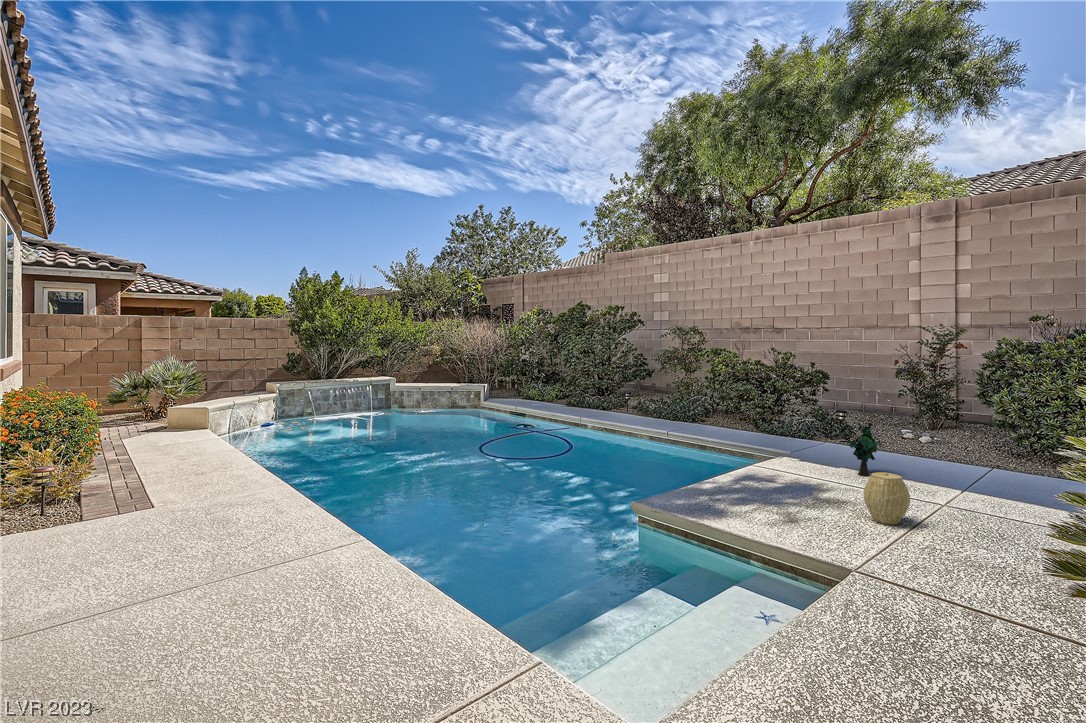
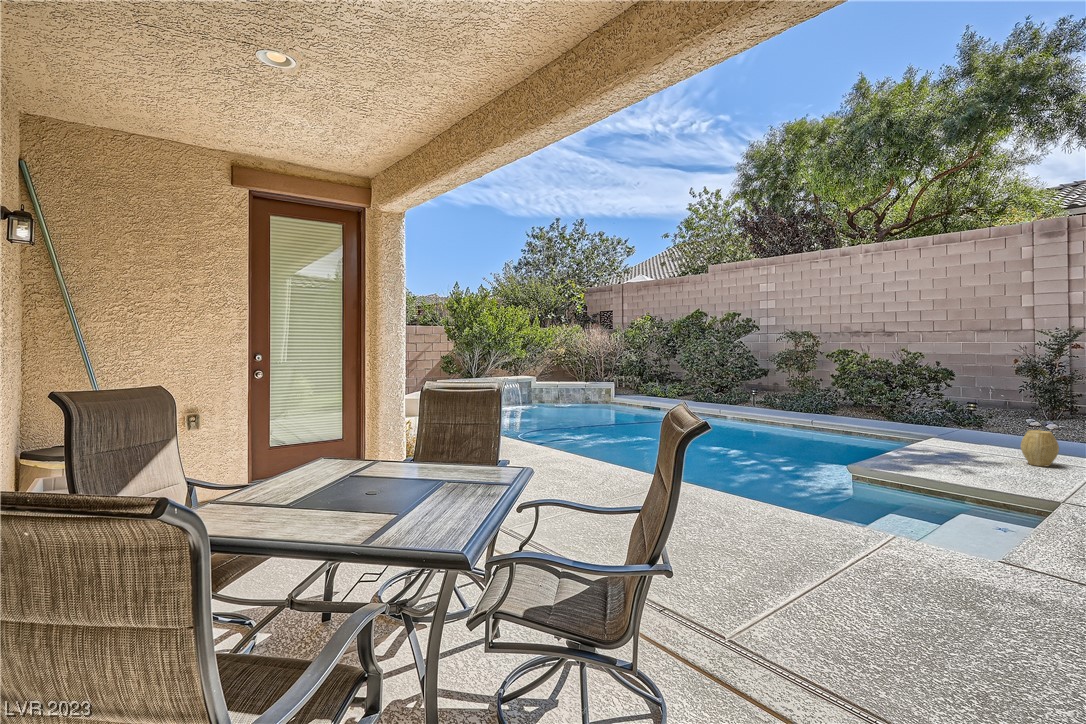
decorative plant: present [847,423,881,476] -> none [990,402,1021,444]

